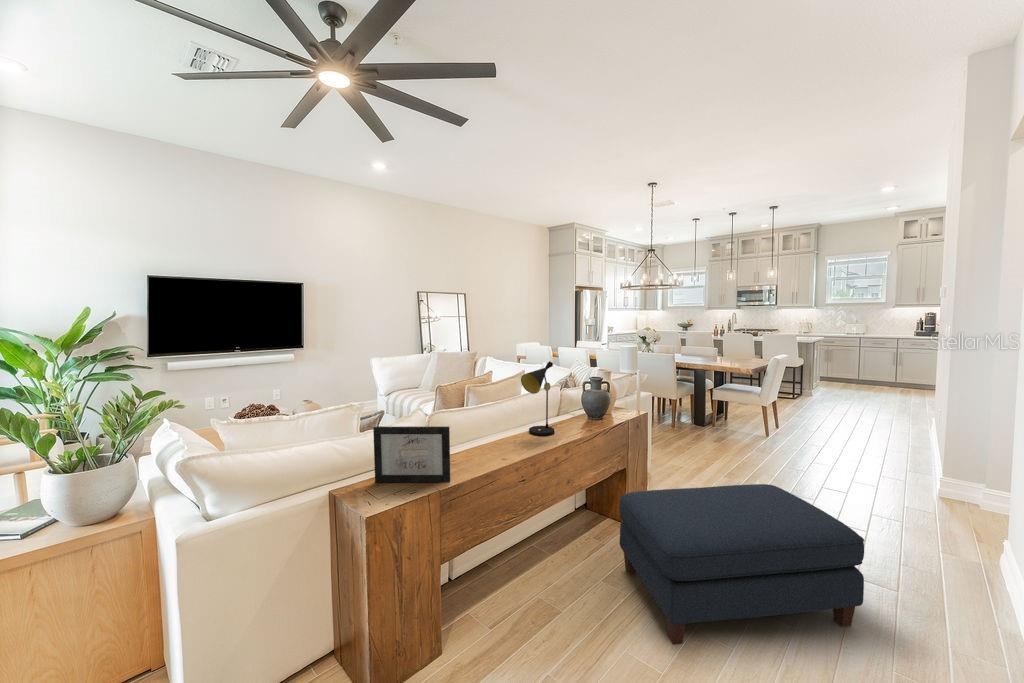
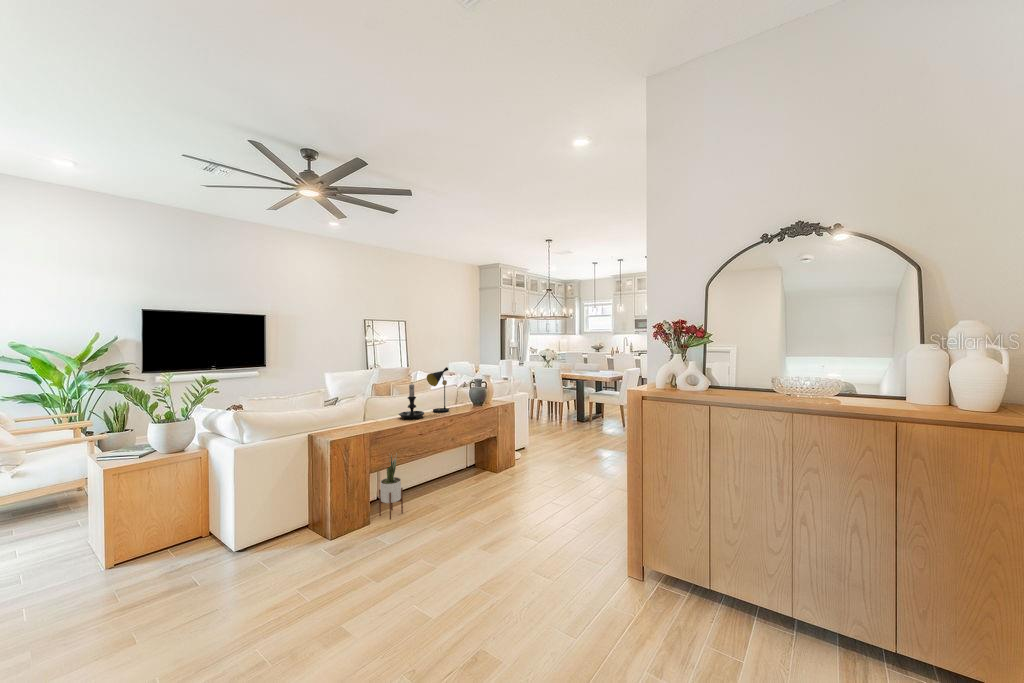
candle holder: none [479,389,522,451] -> present [399,384,424,419]
picture frame: present [373,426,450,482] -> none [334,399,378,431]
ottoman: present [619,484,864,645] -> none [484,437,602,515]
potted plant: none [453,512,493,638] -> present [379,455,403,520]

